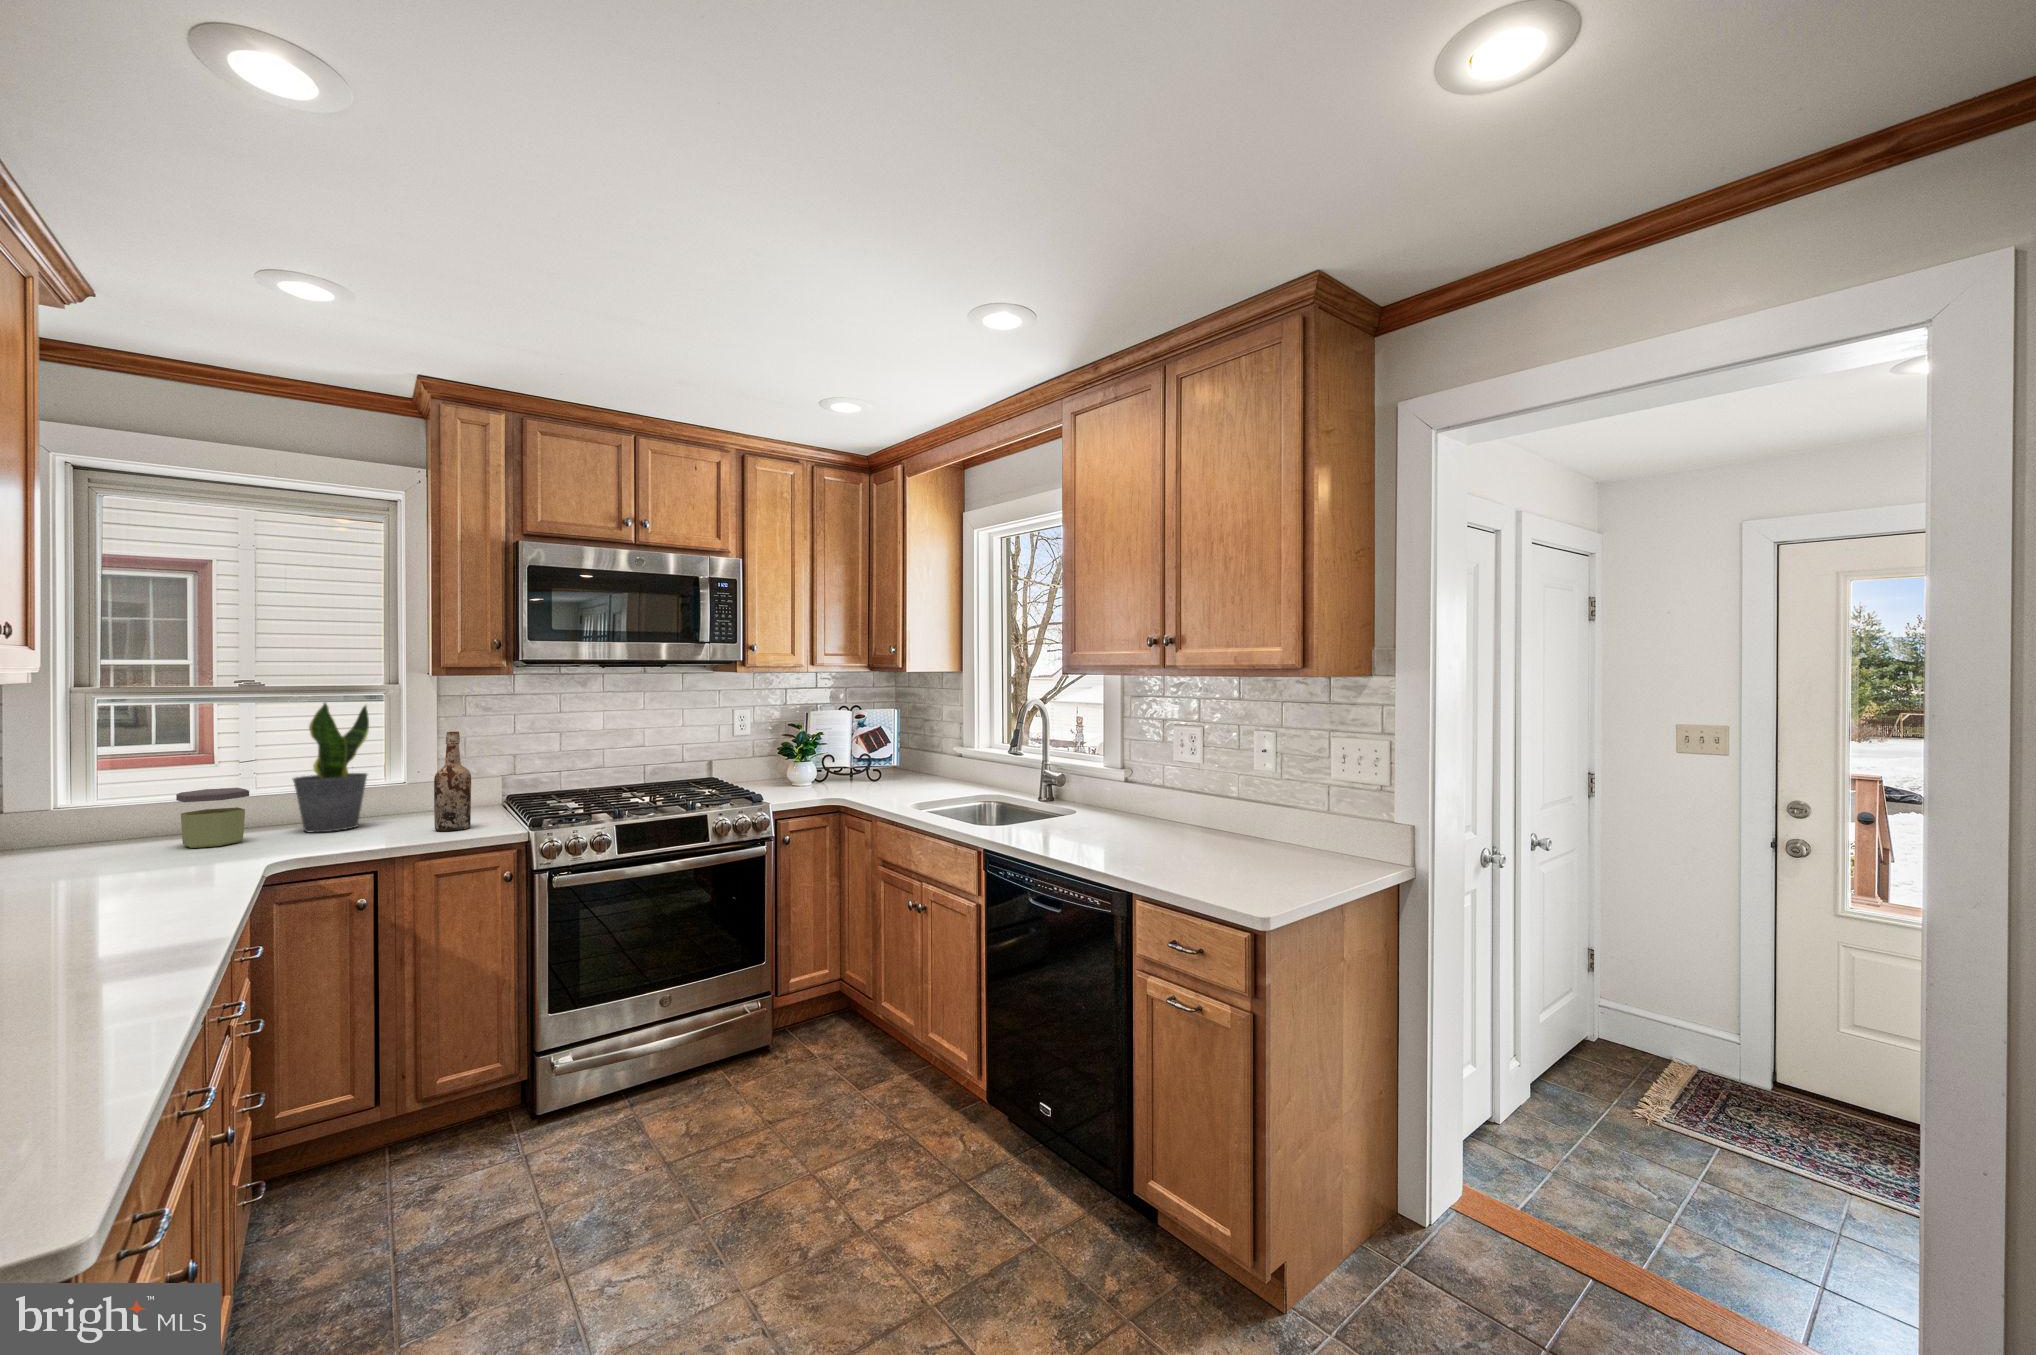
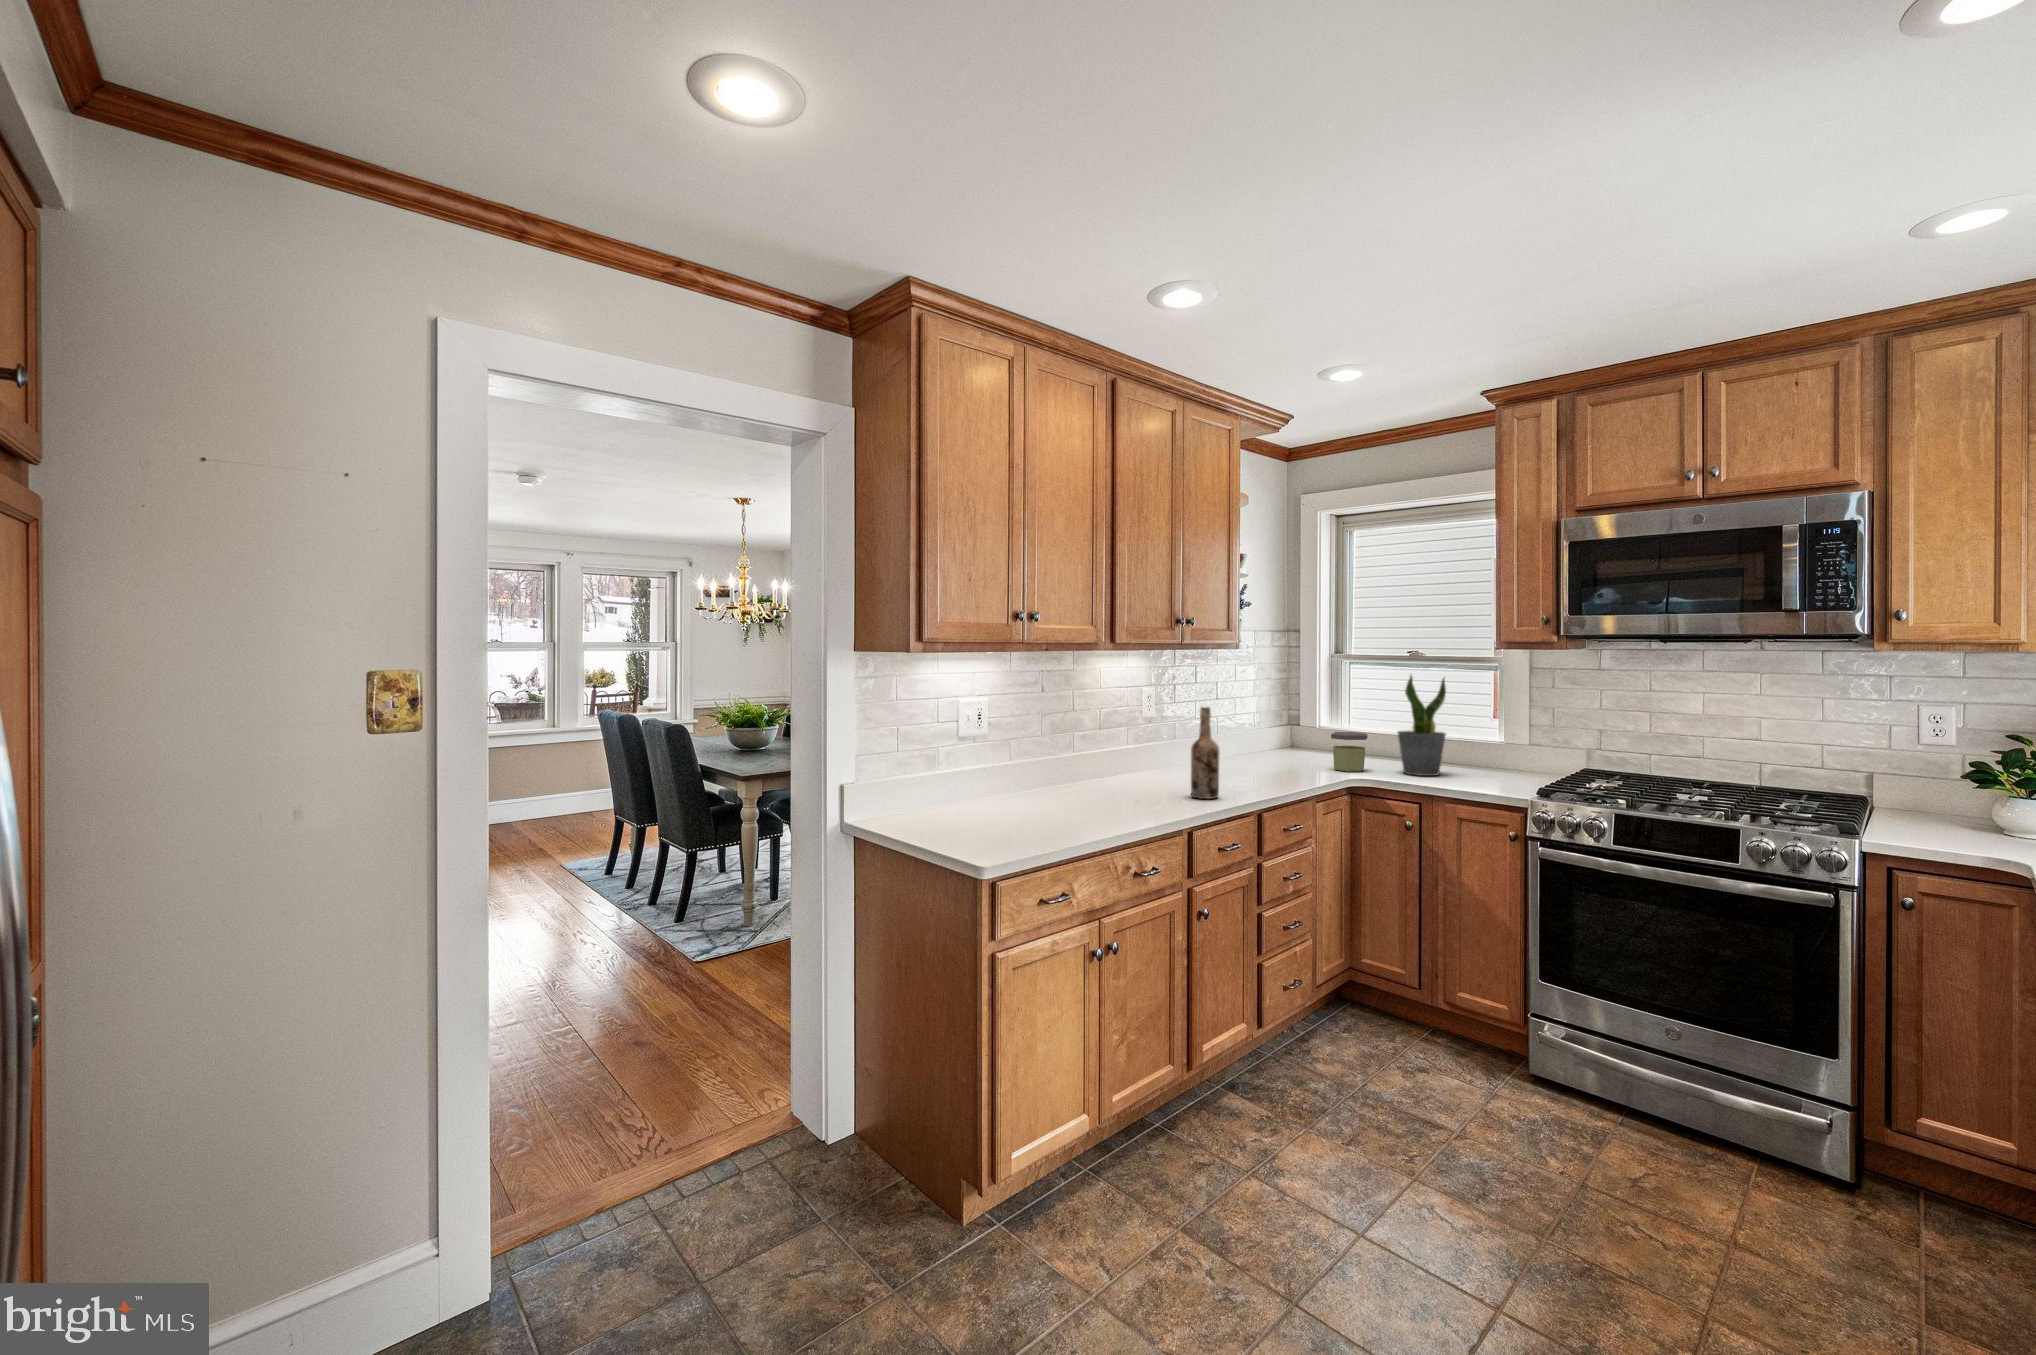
wine bottle: present [434,732,471,831] -> present [1191,707,1220,799]

